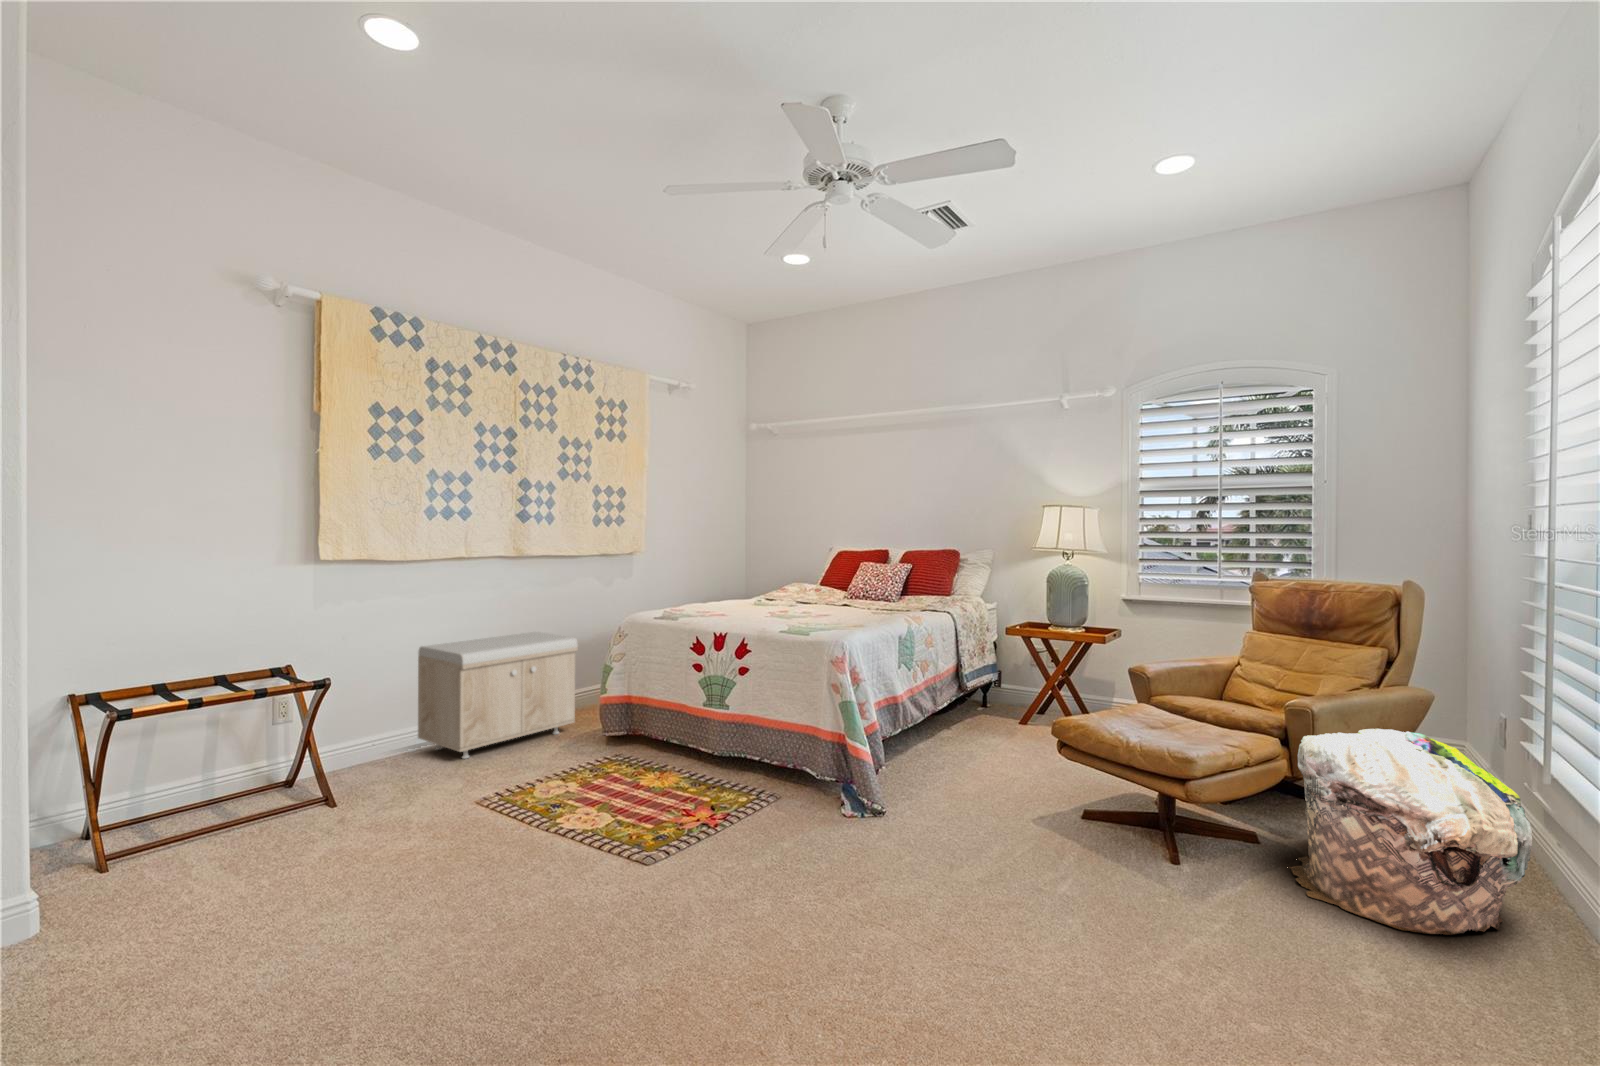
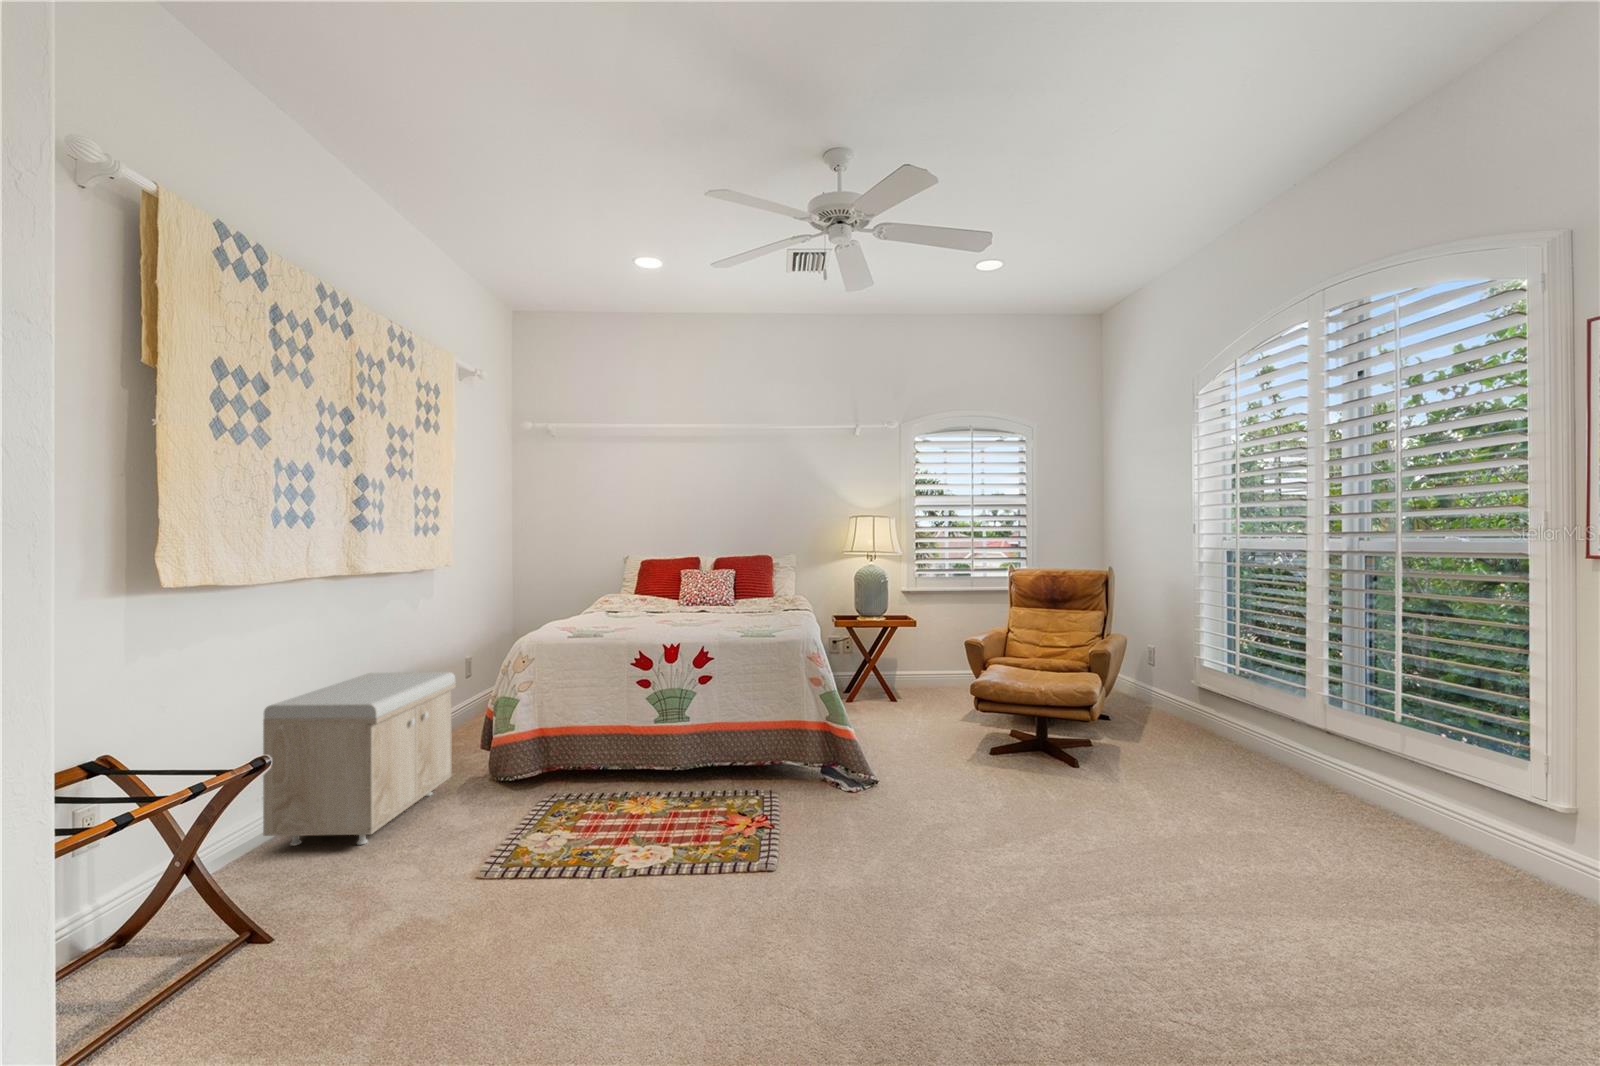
laundry basket: present [1290,728,1532,935] -> none [1124,652,1270,770]

